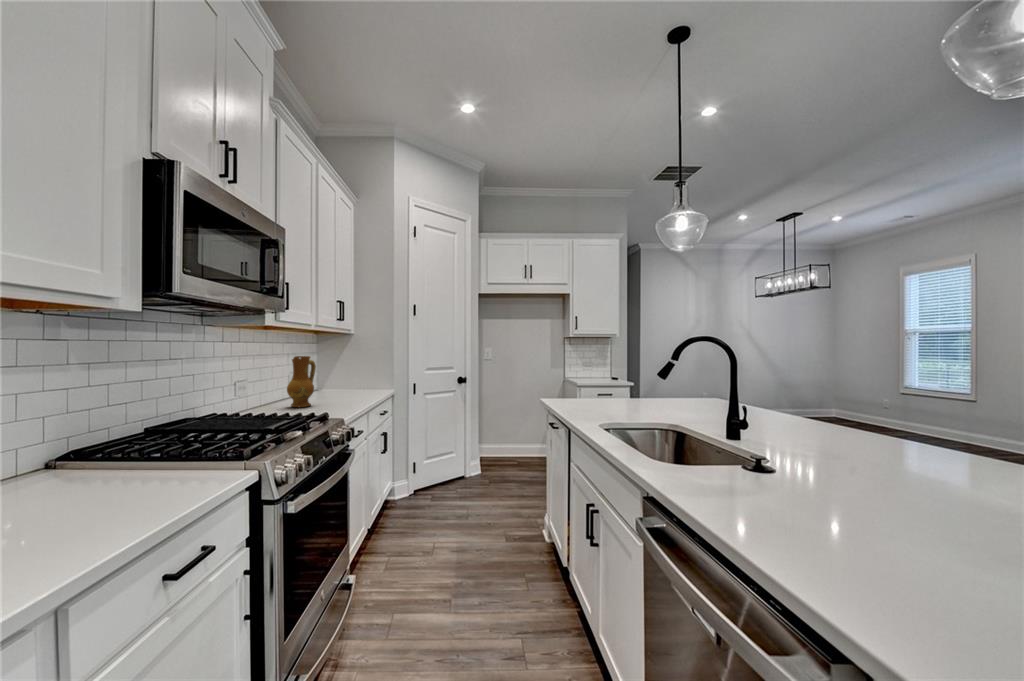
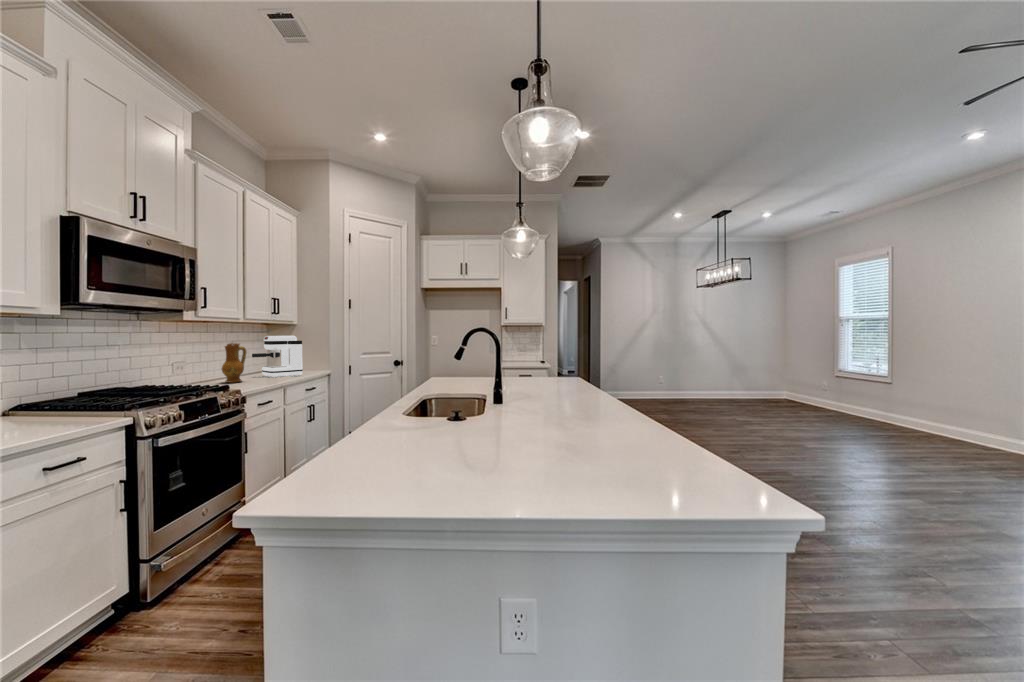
coffee maker: none [313,347,374,399] -> present [252,336,303,377]

